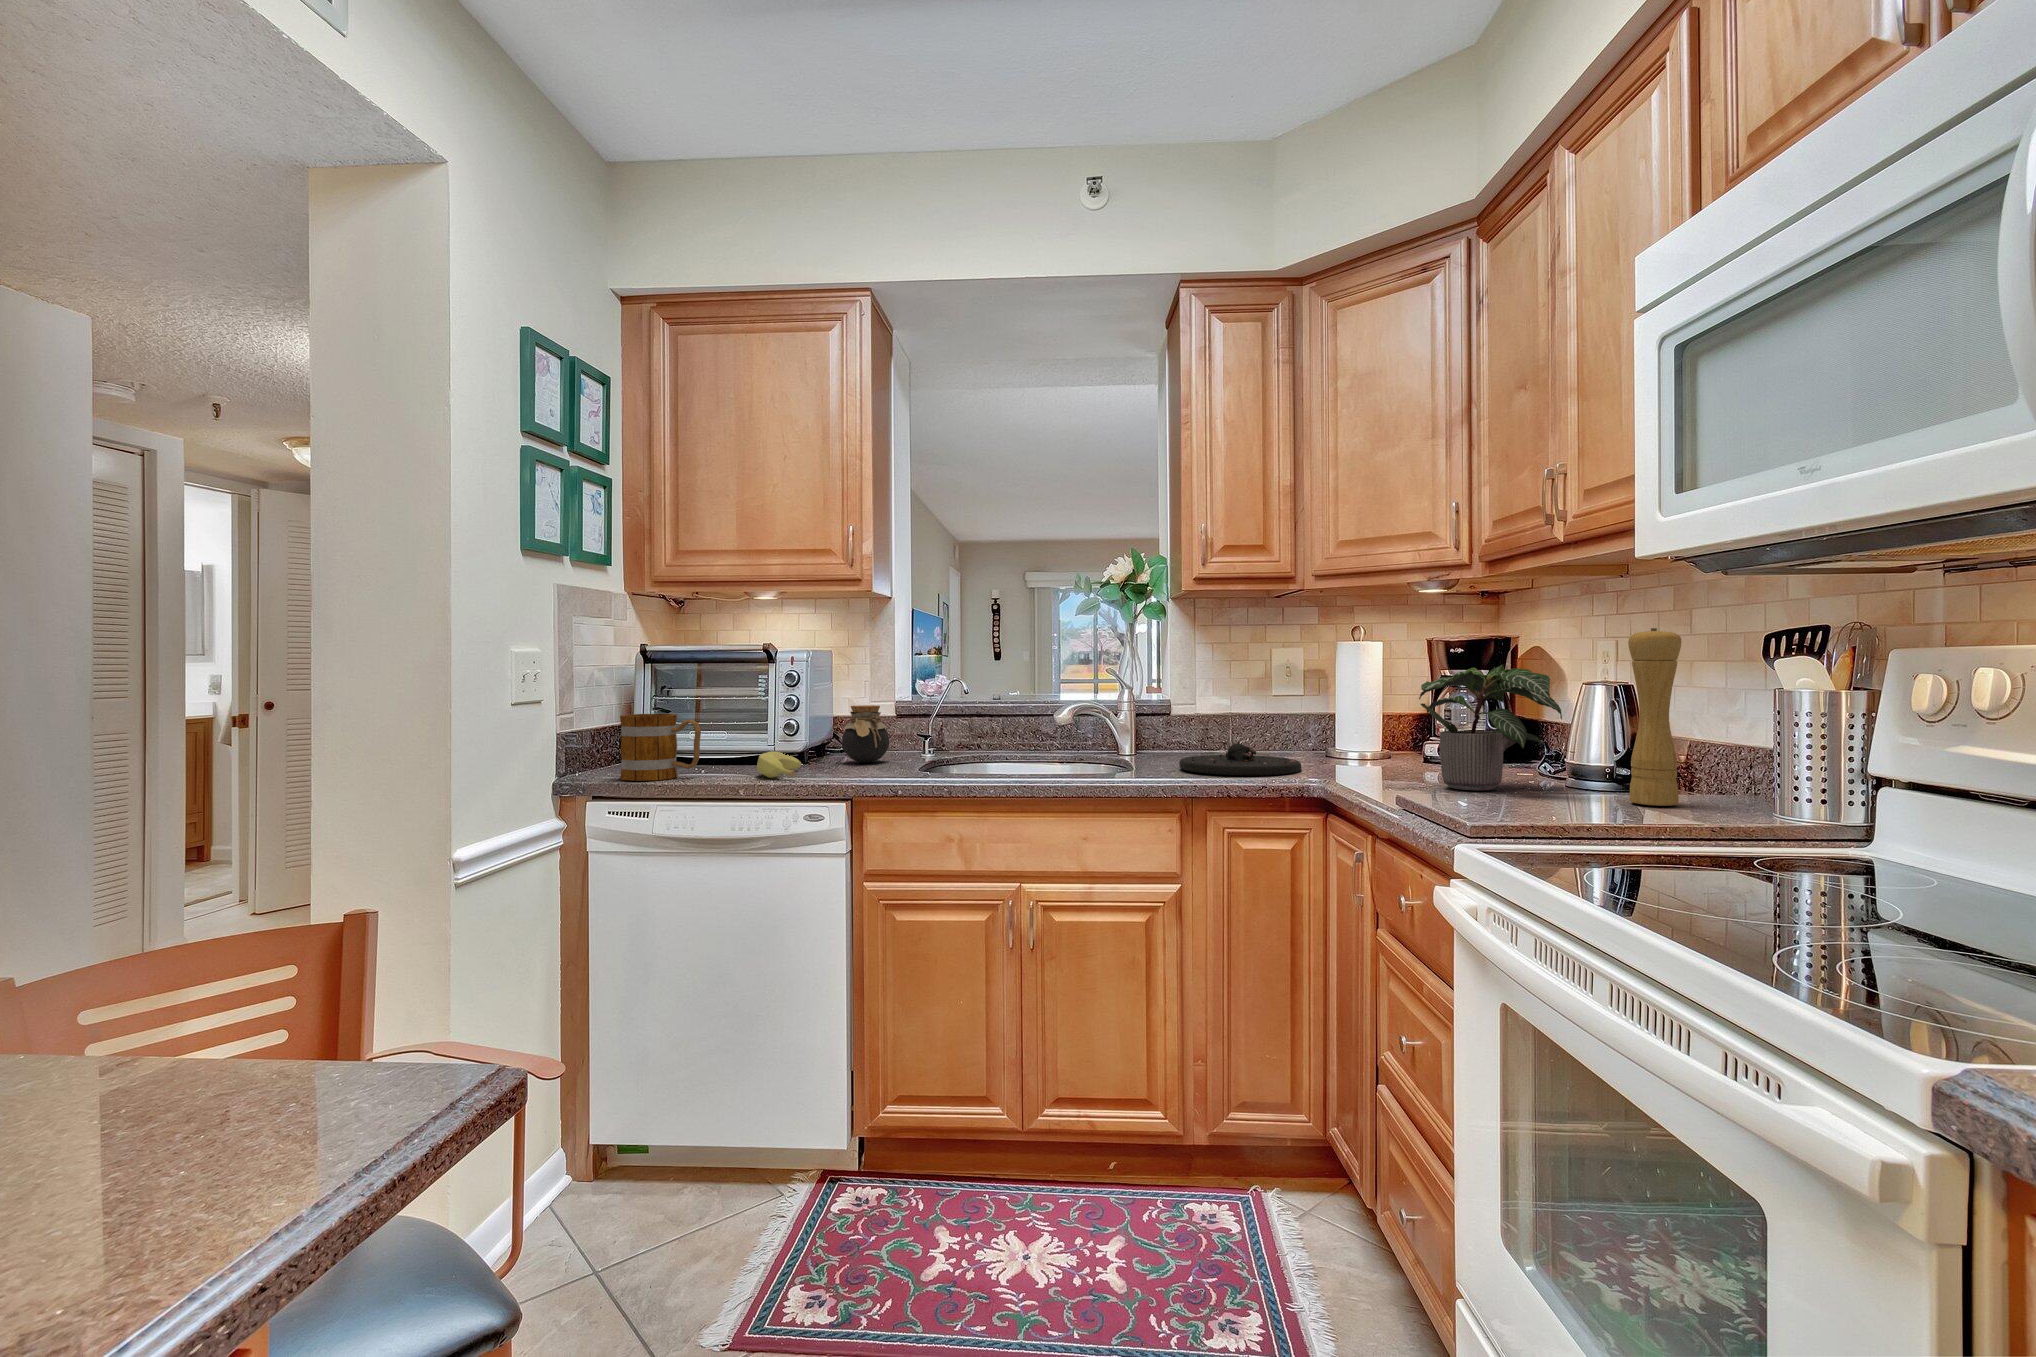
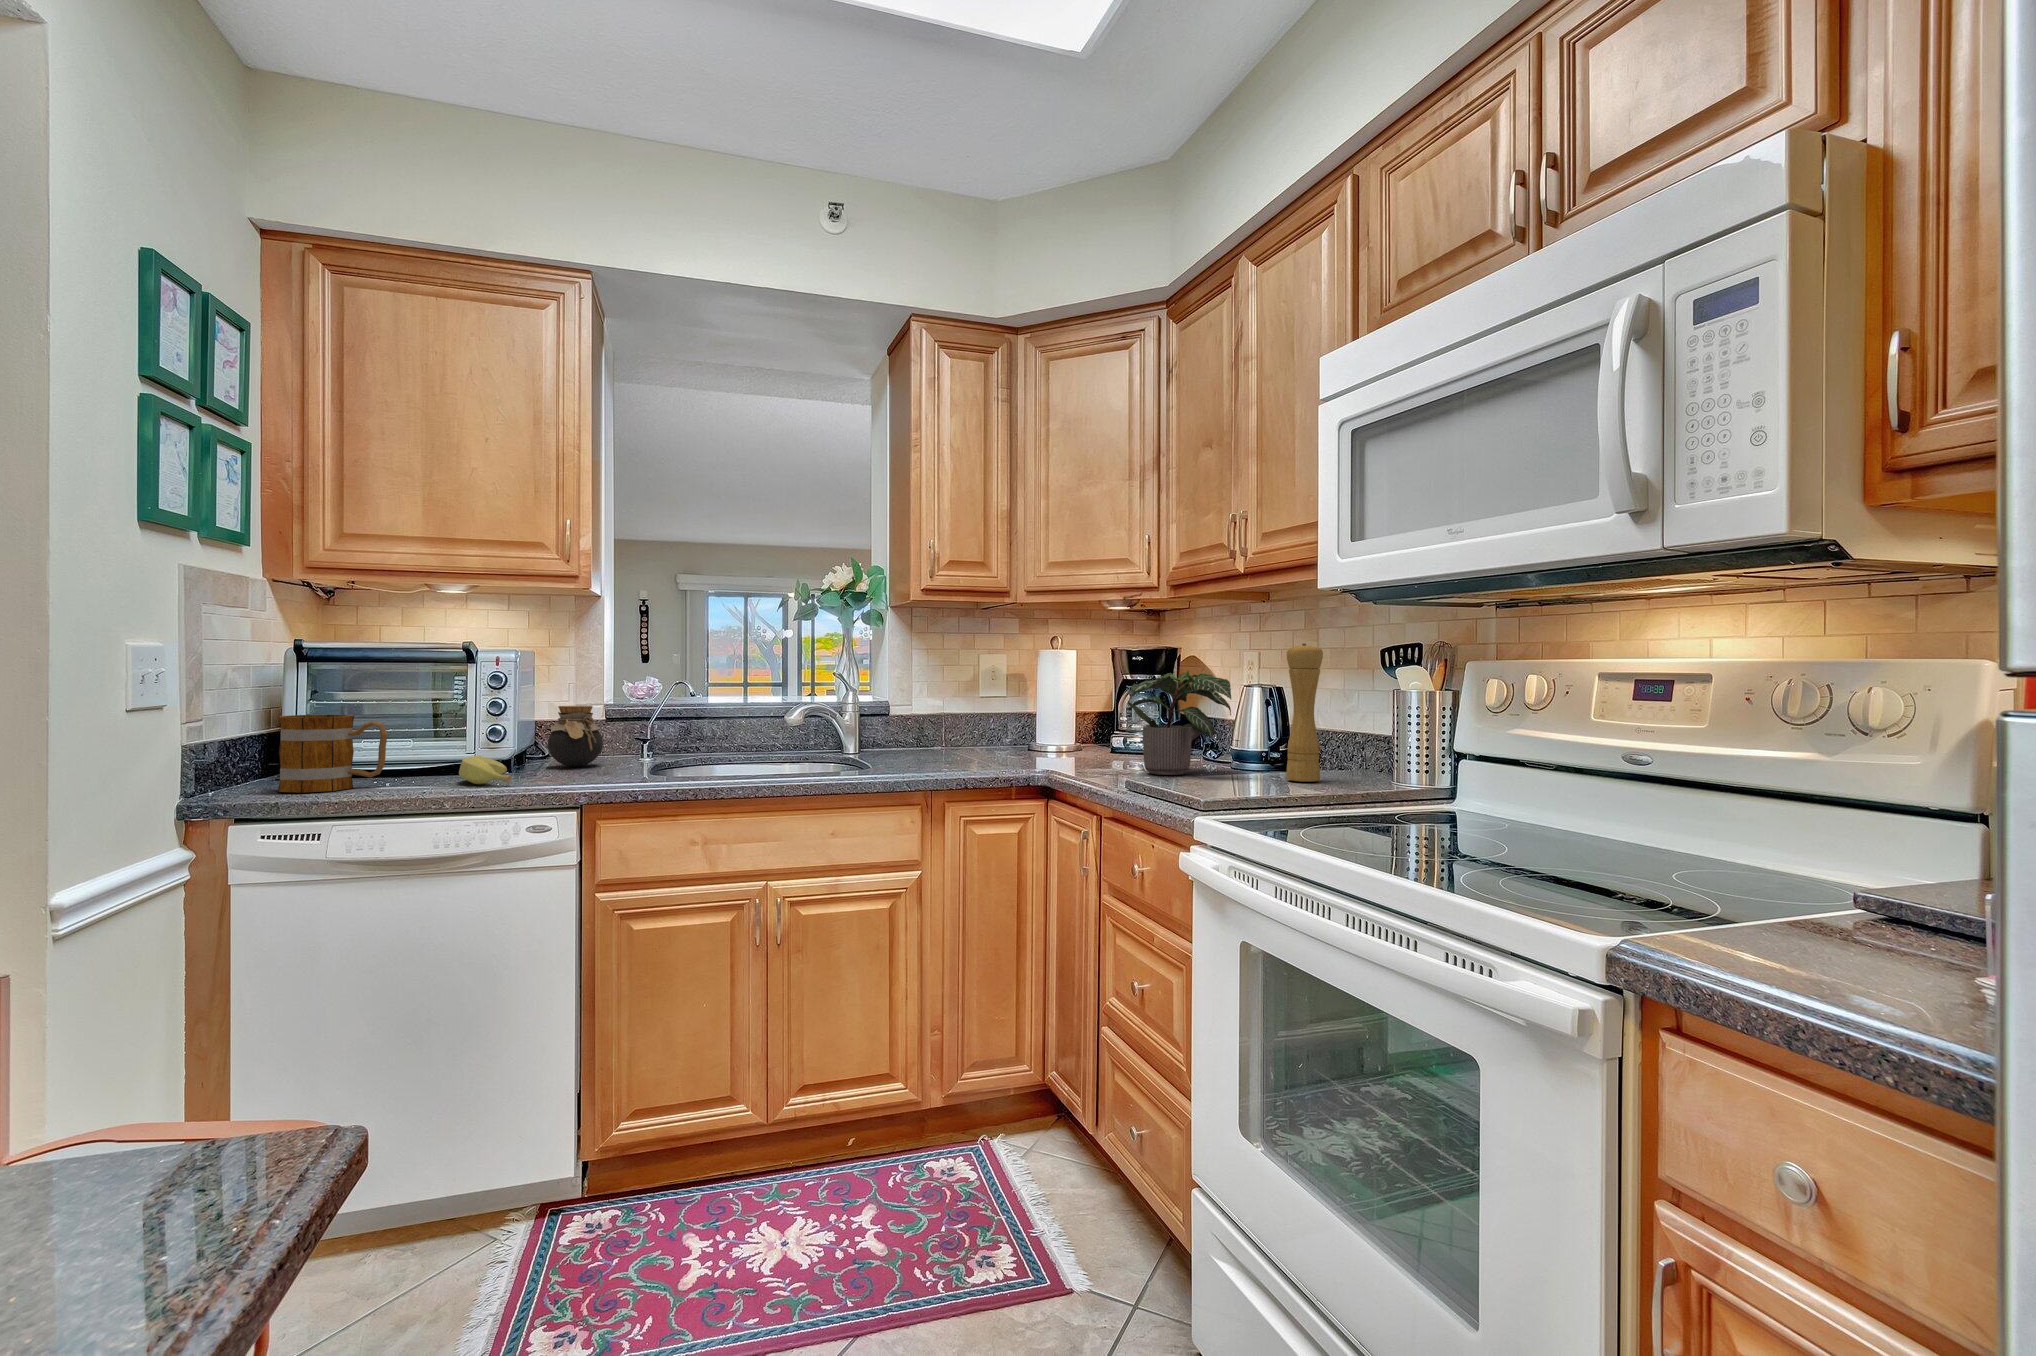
plate: present [1179,742,1301,776] -> none [910,739,1019,768]

